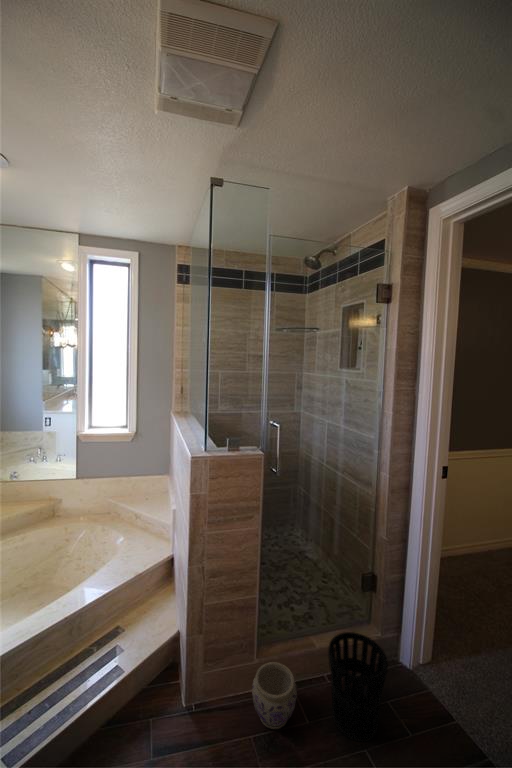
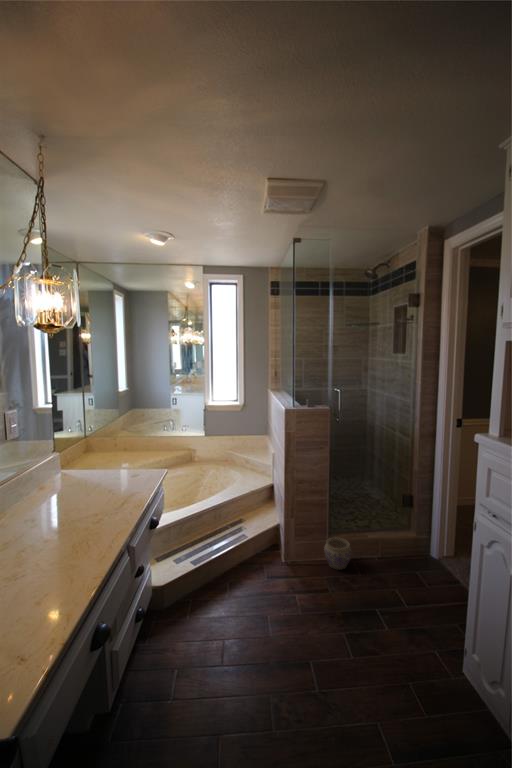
wastebasket: present [328,632,388,742] -> none [371,523,409,580]

